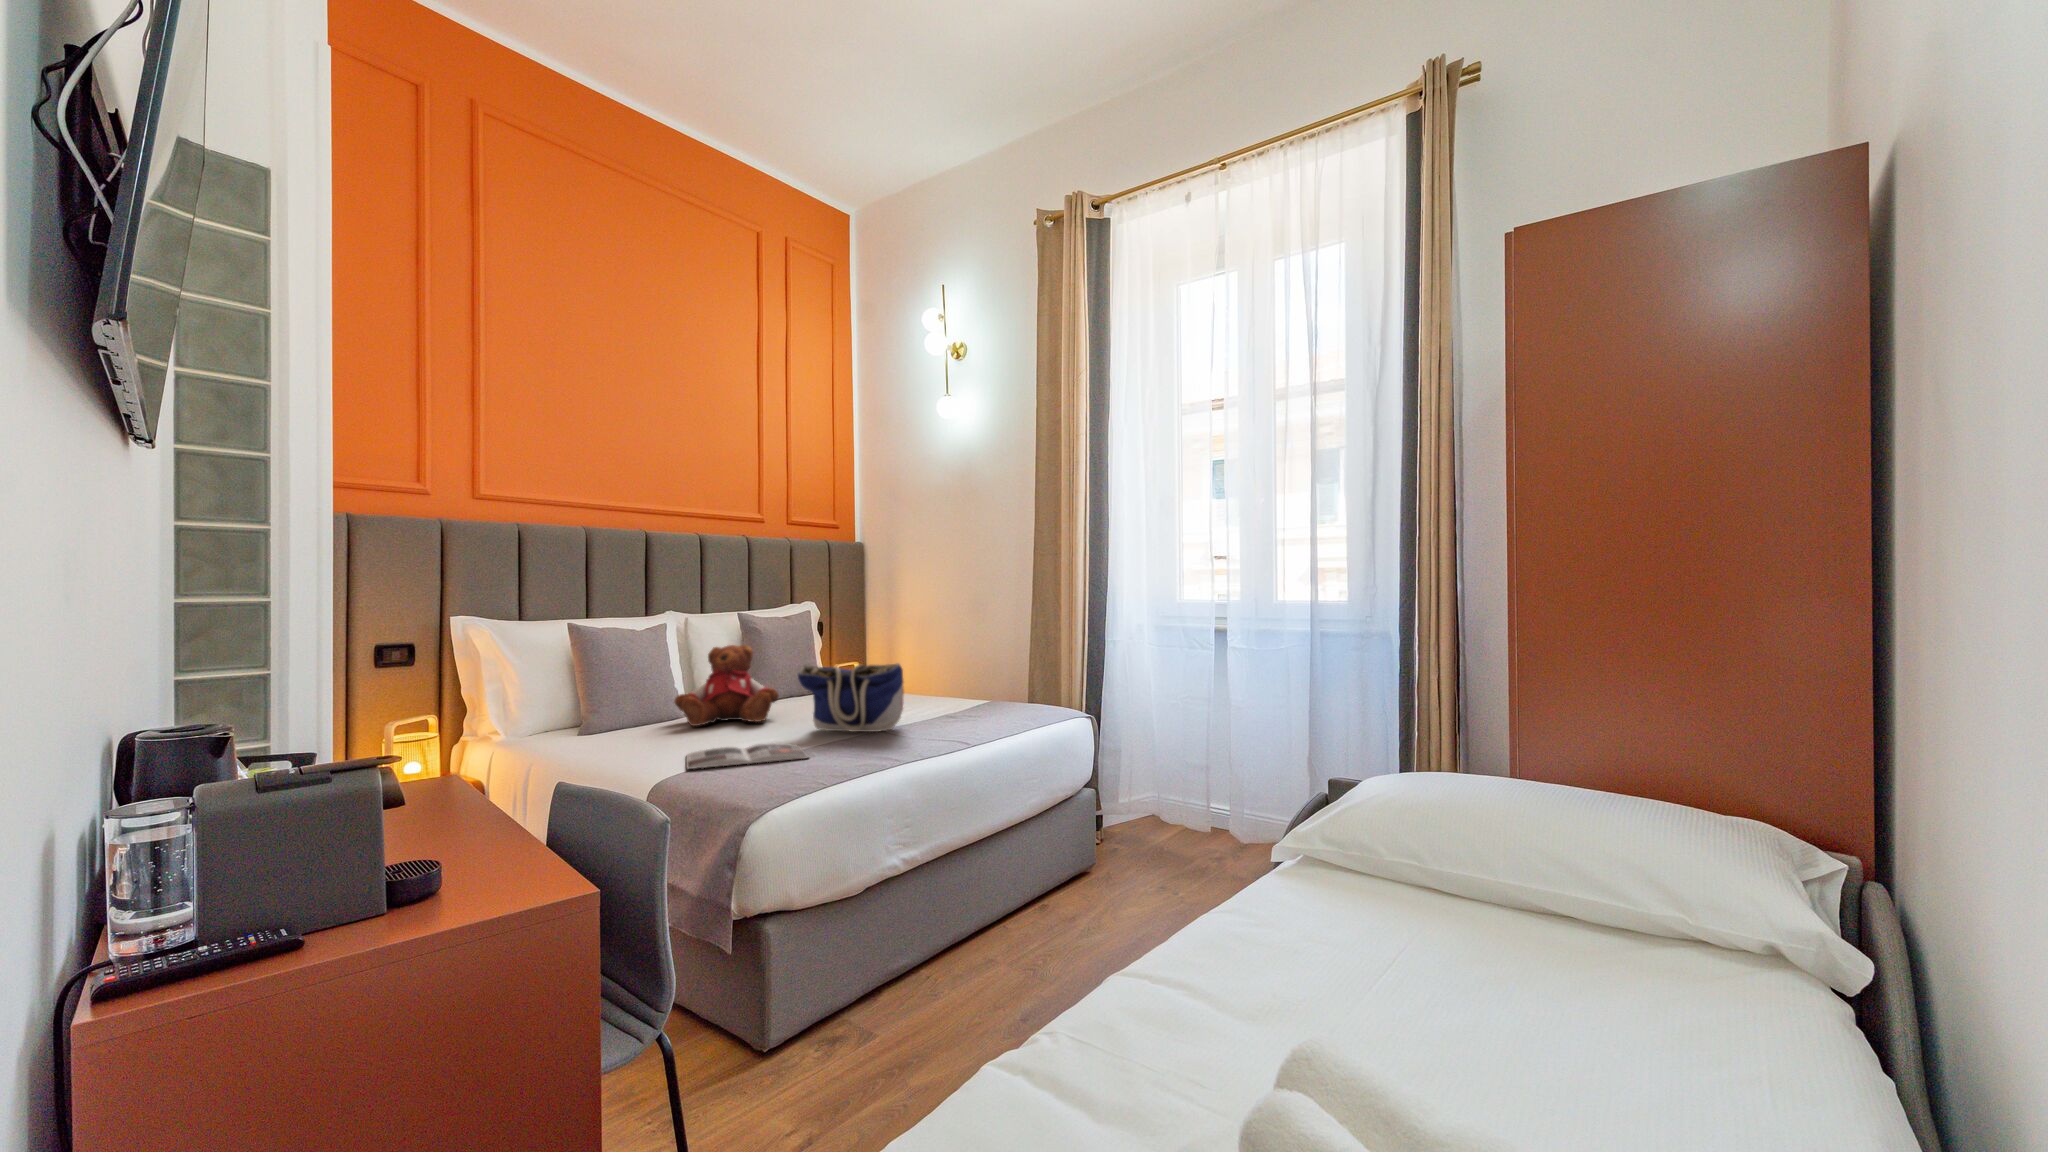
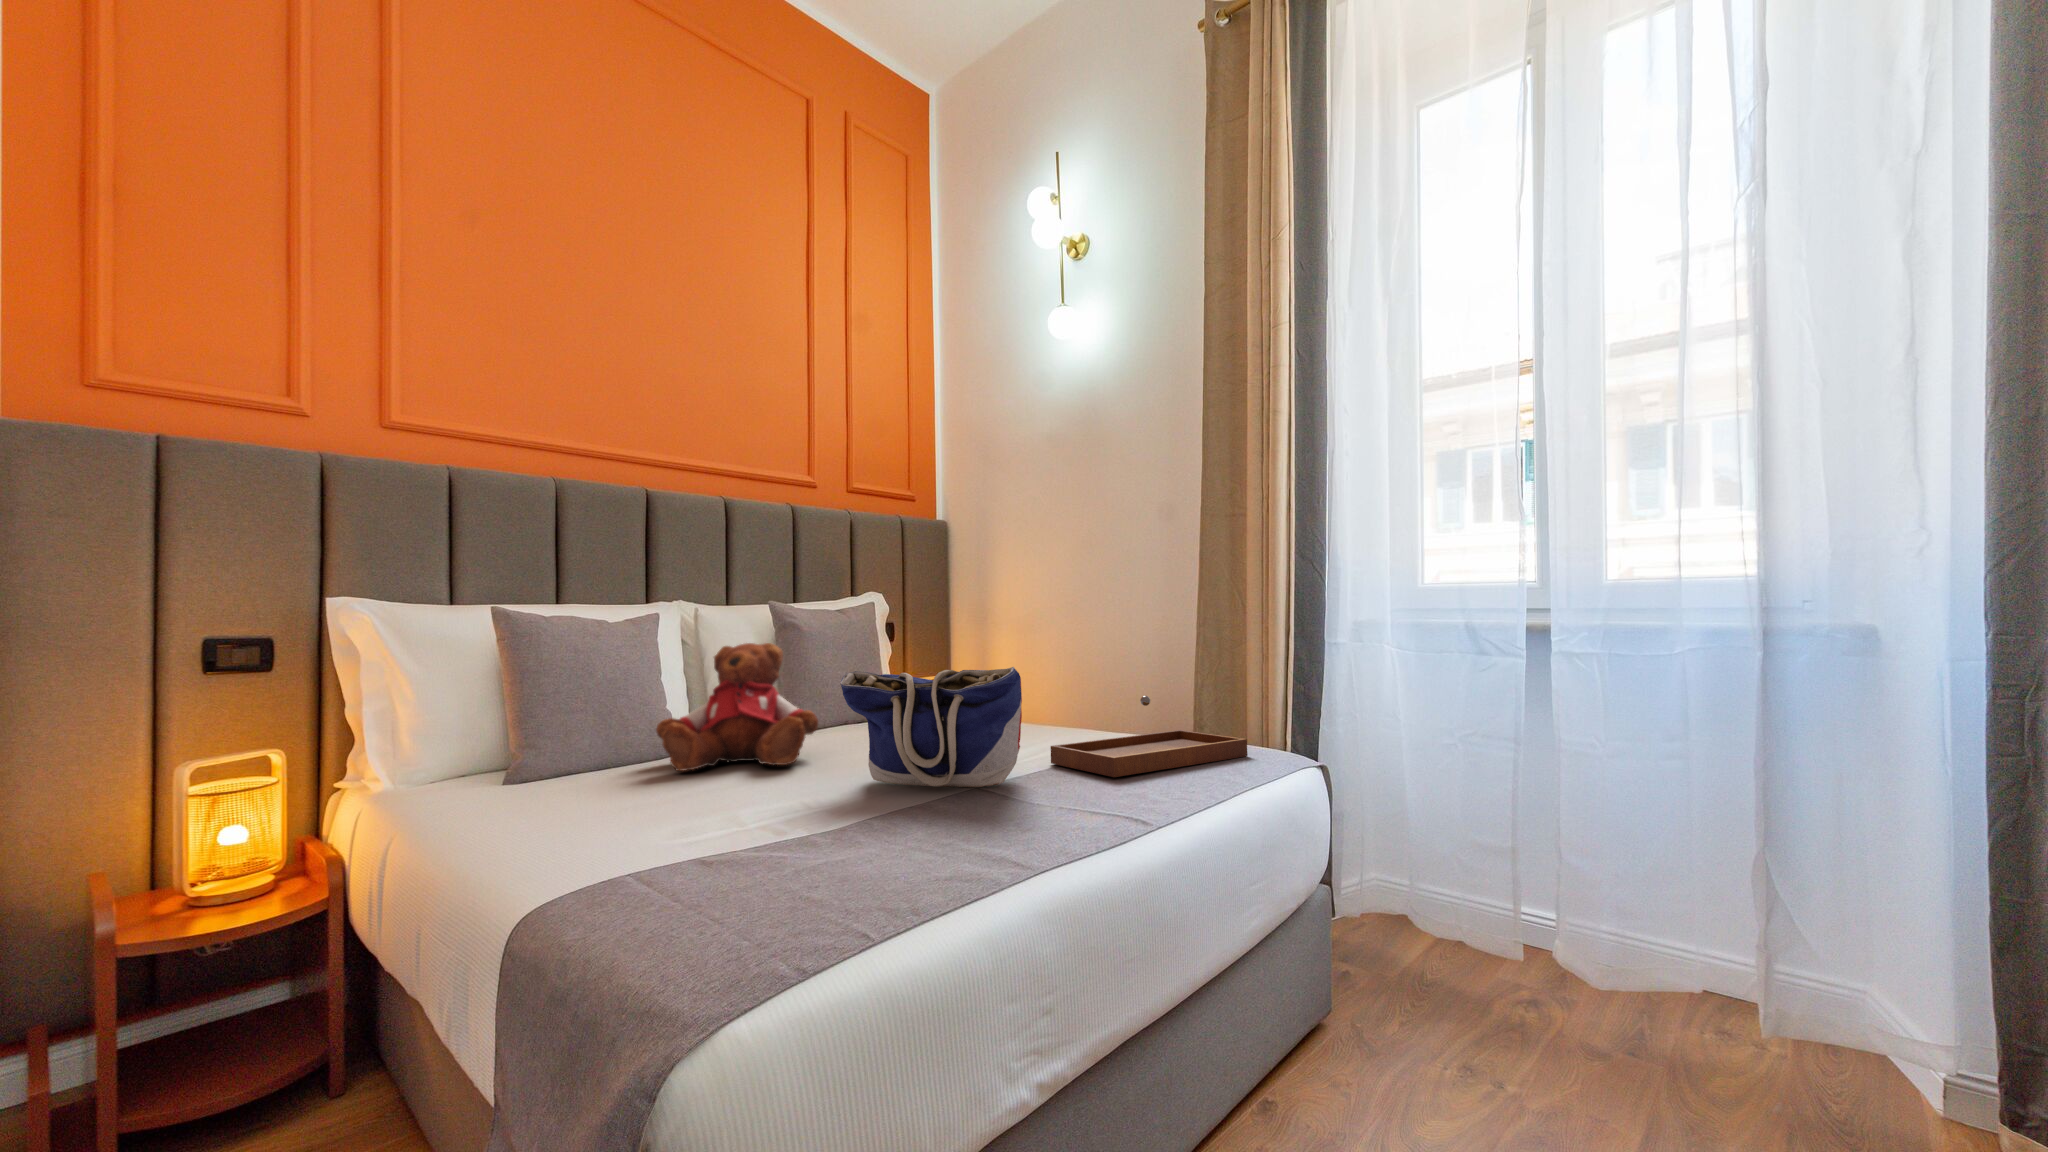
tray: none [924,677,1044,725] -> present [1051,696,1247,777]
magazine: present [686,743,808,769] -> none [609,809,853,869]

